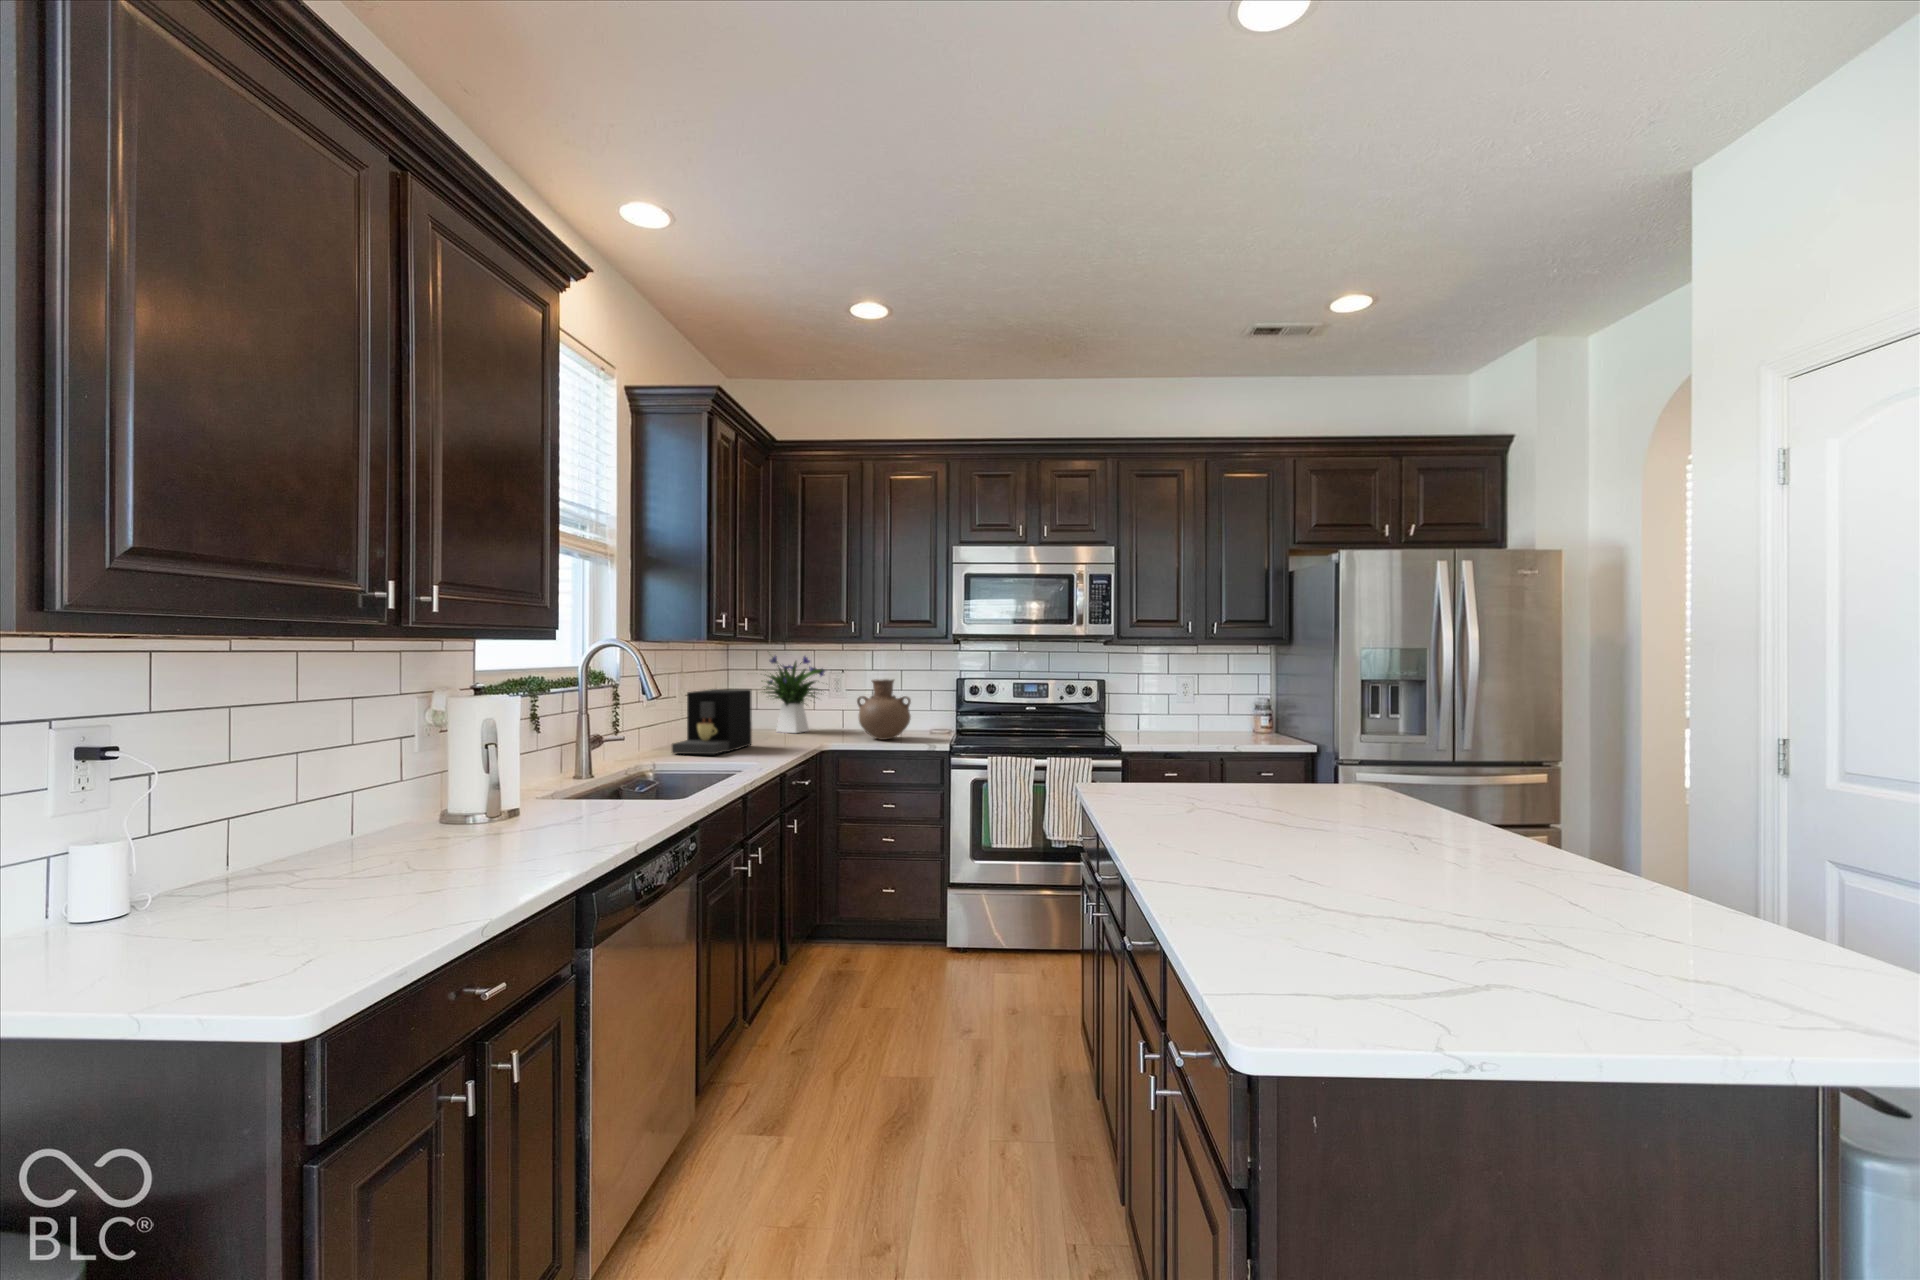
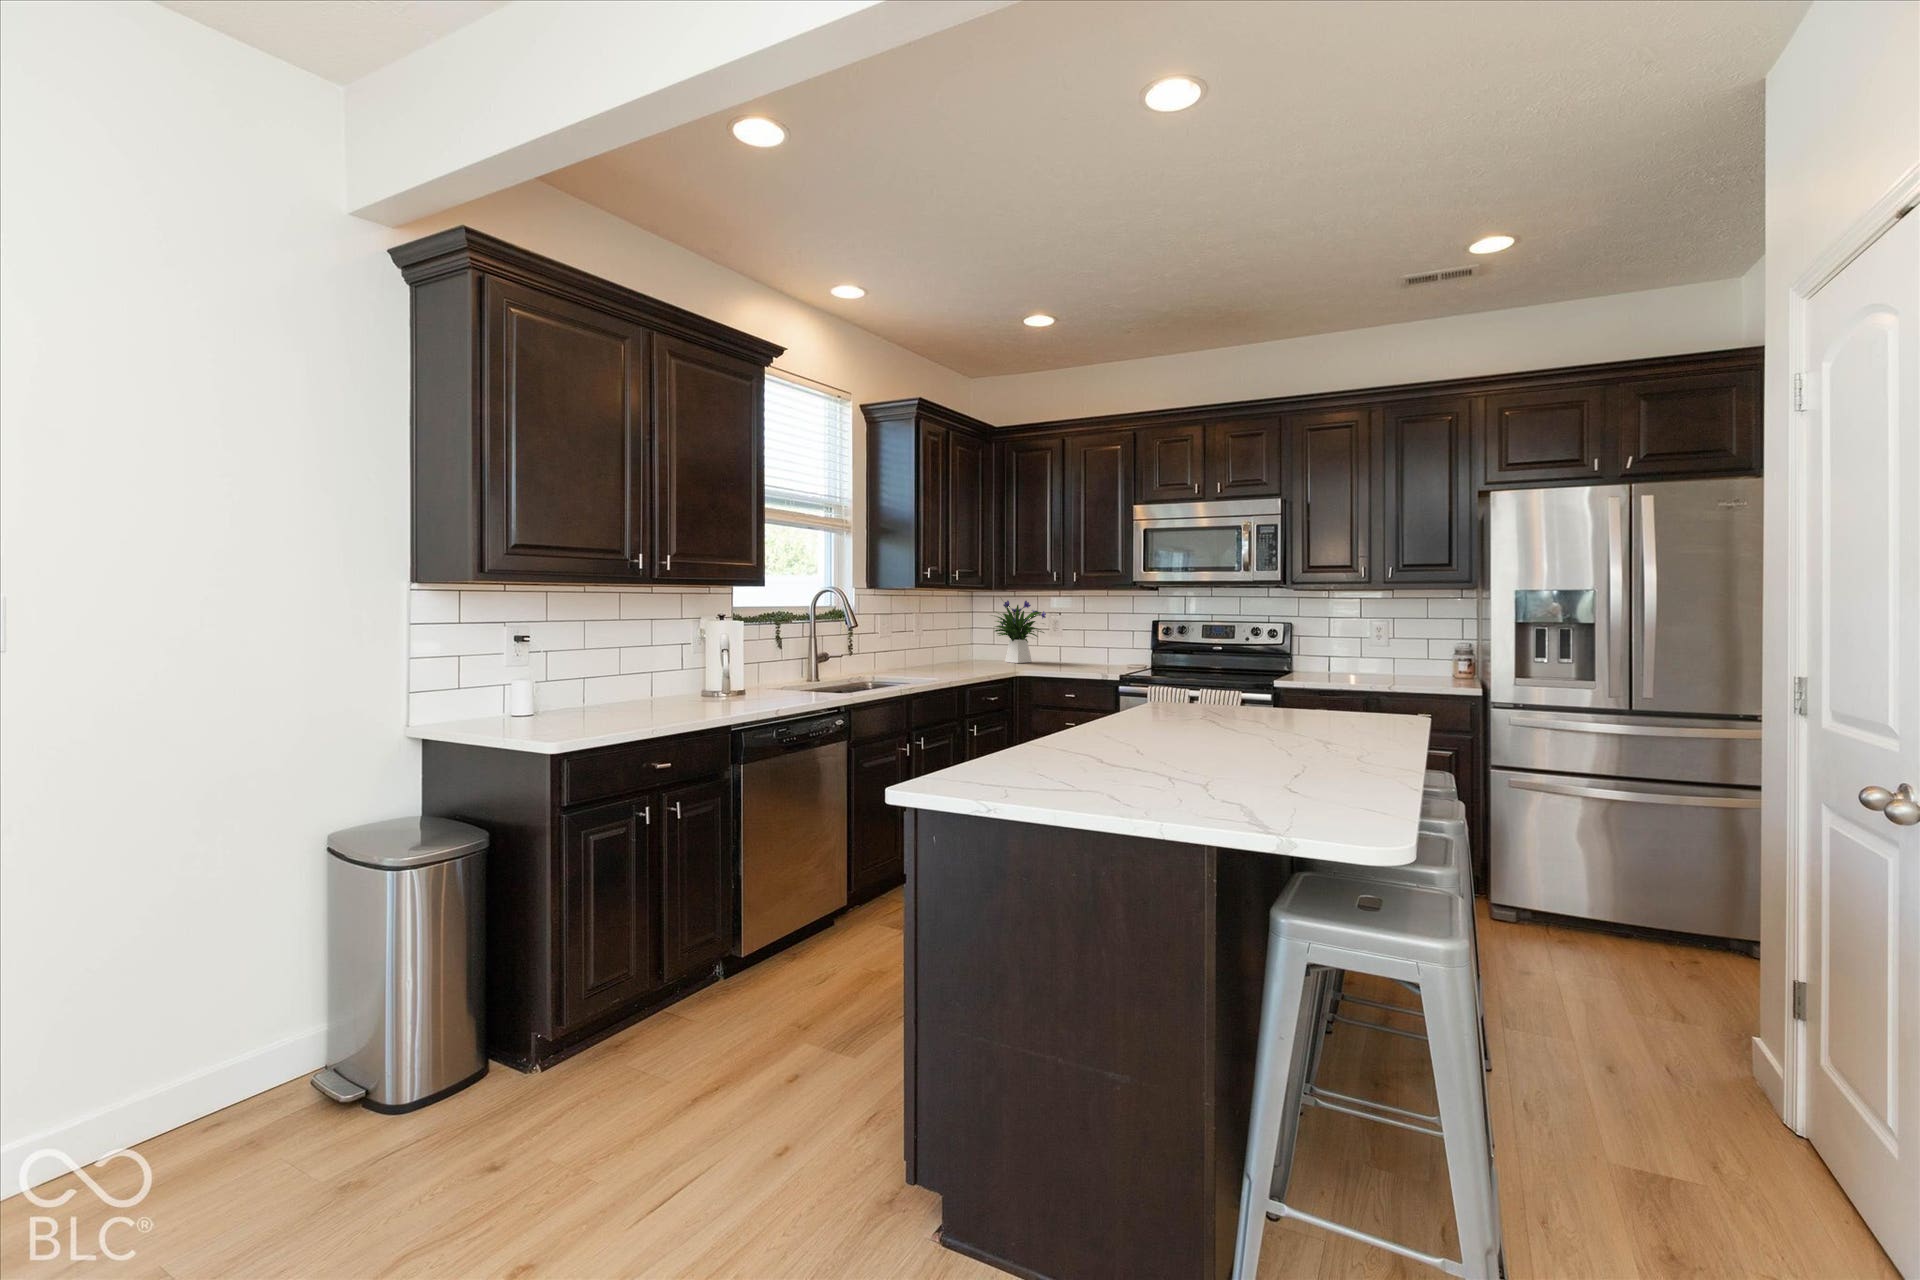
vase: present [857,679,911,740] -> none [1058,620,1102,670]
coffee maker: present [672,689,752,754] -> none [900,626,966,672]

